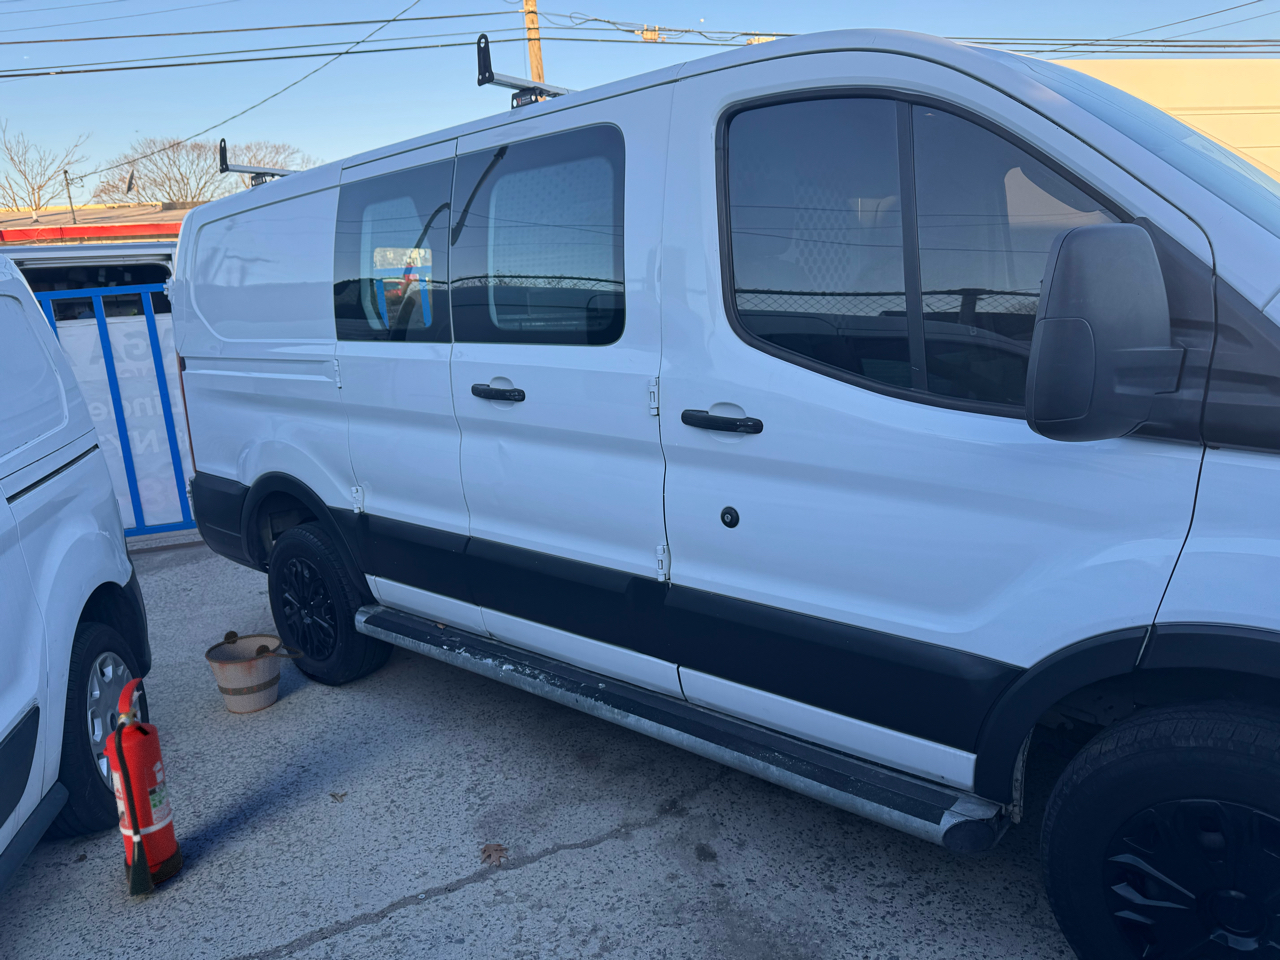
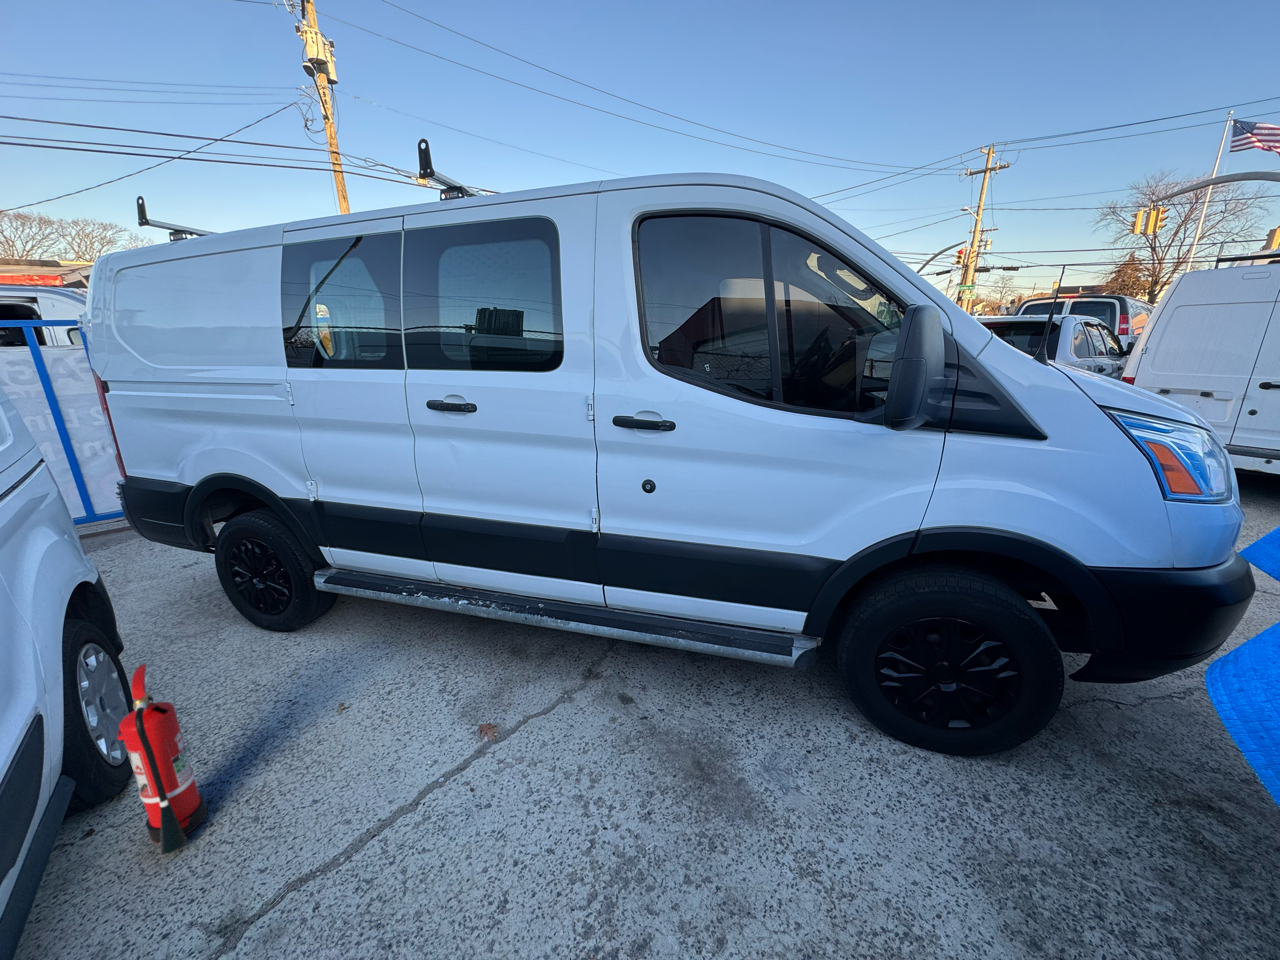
bucket: present [205,631,304,713] -> none [170,602,264,669]

